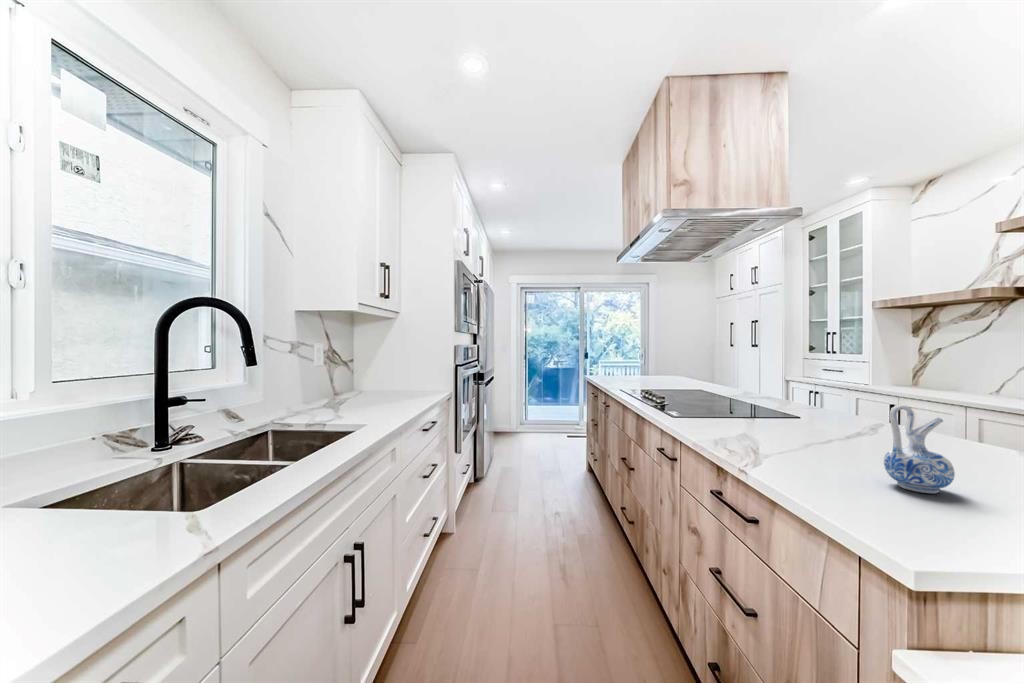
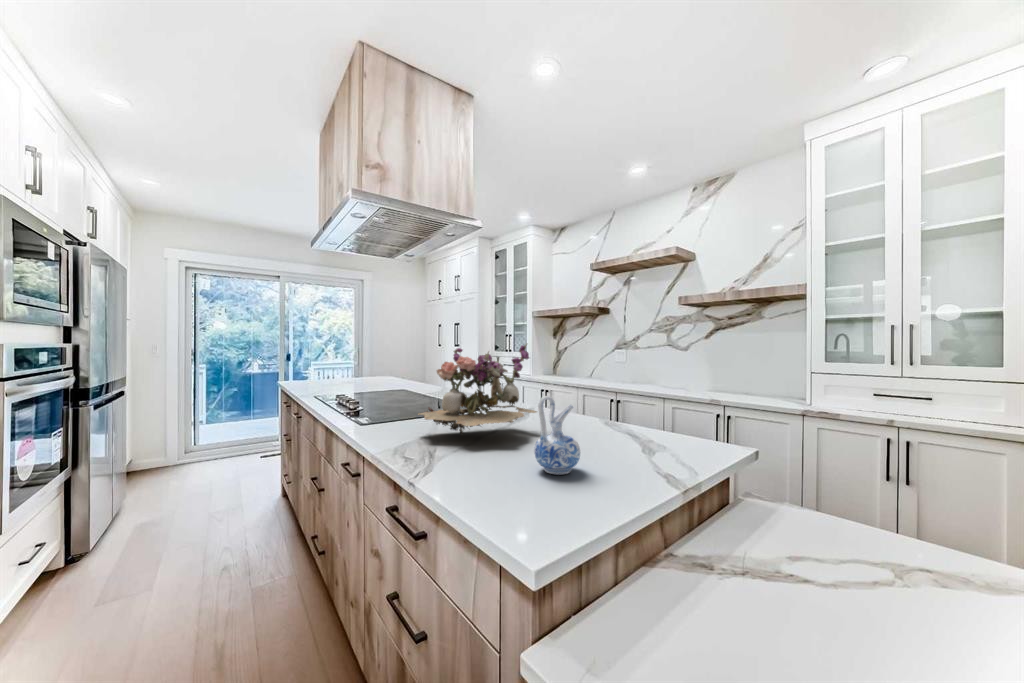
flower arrangement: none [732,345,885,438] -> present [418,343,537,434]

